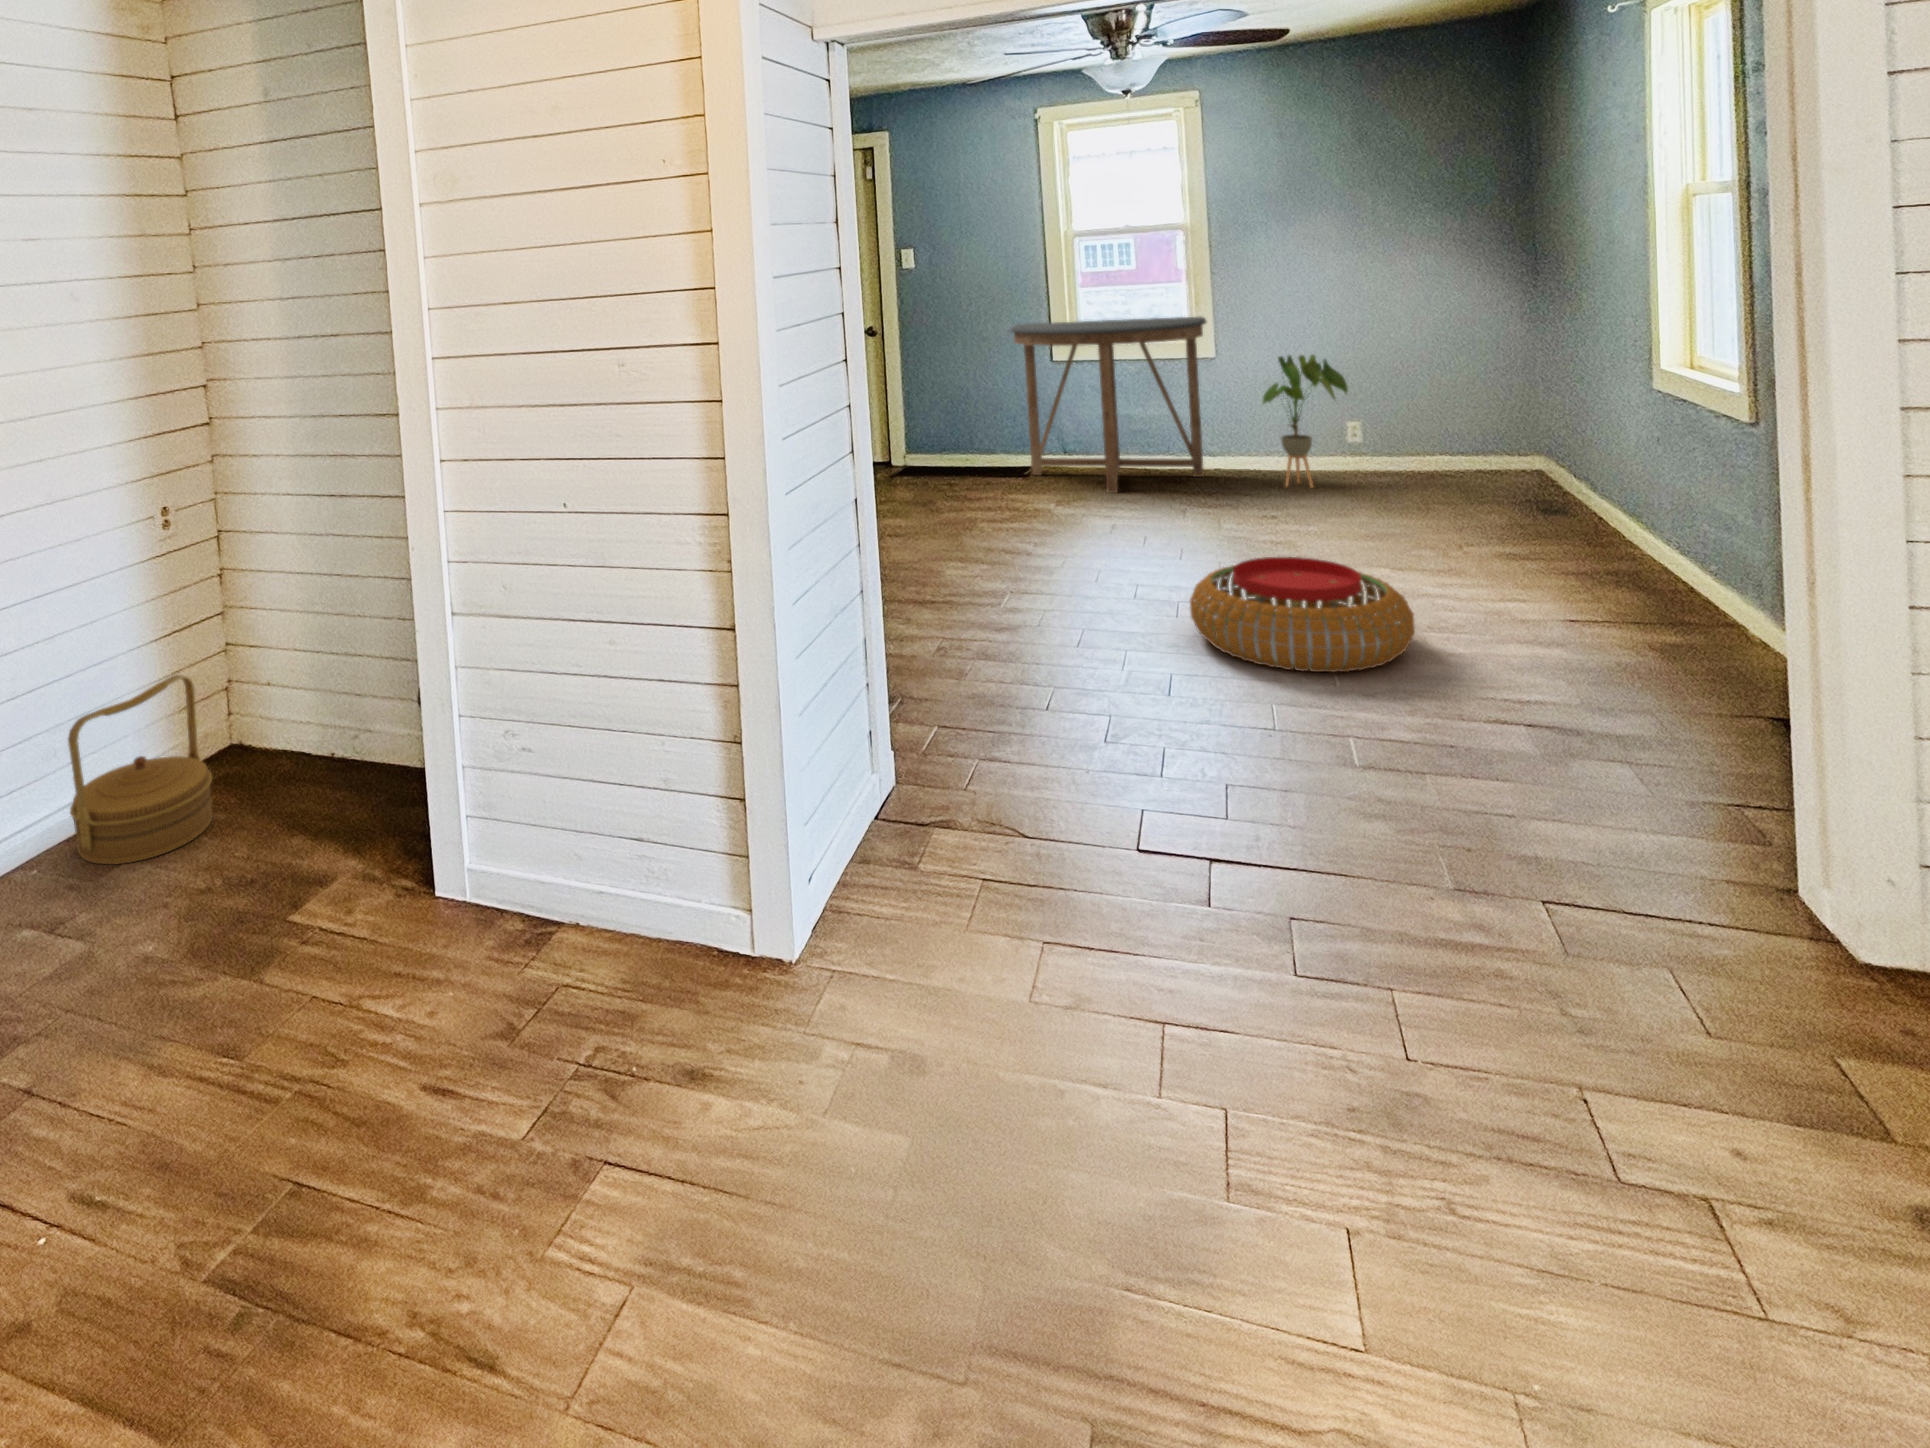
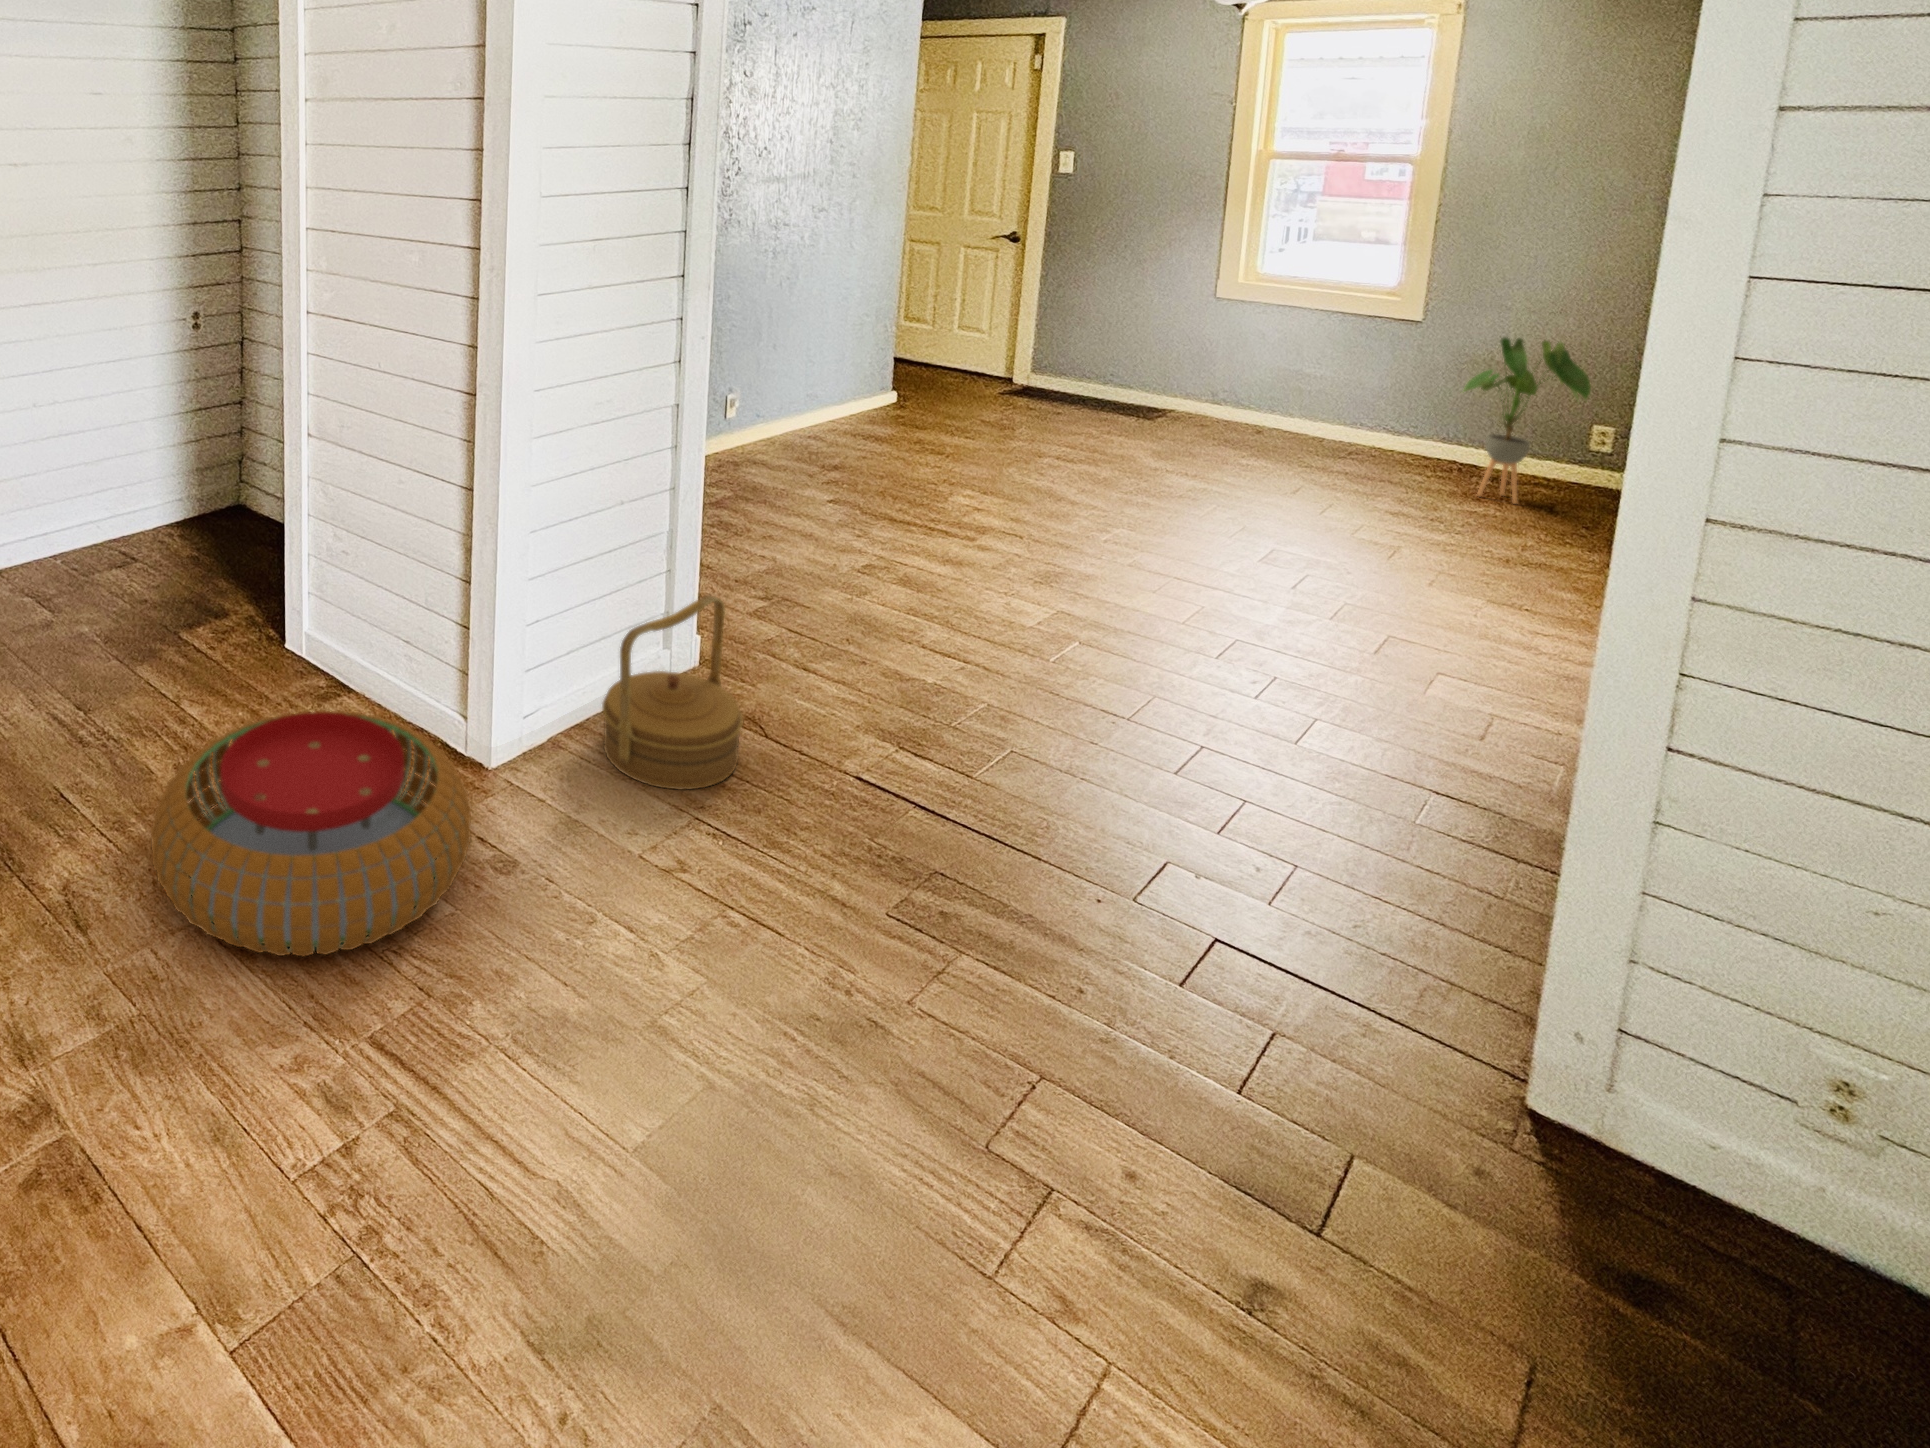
console table: present [1011,317,1206,493] -> none [1154,250,1423,463]
pouf: present [1190,557,1415,672] -> present [151,710,471,956]
woven basket: present [68,675,213,865] -> present [602,595,743,790]

